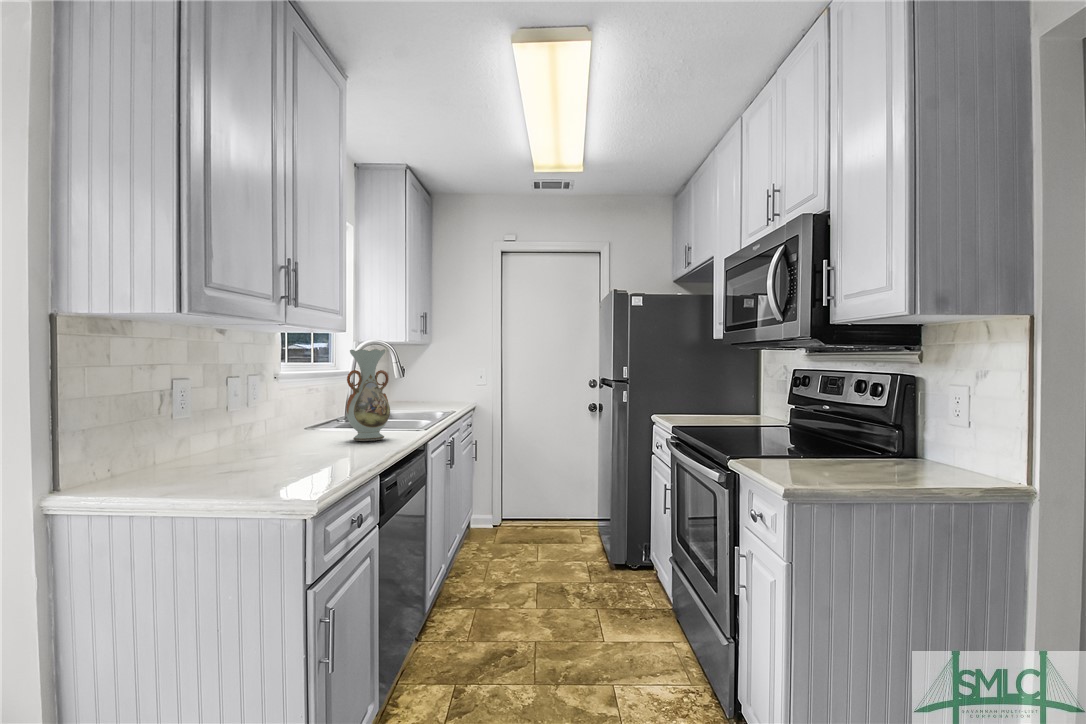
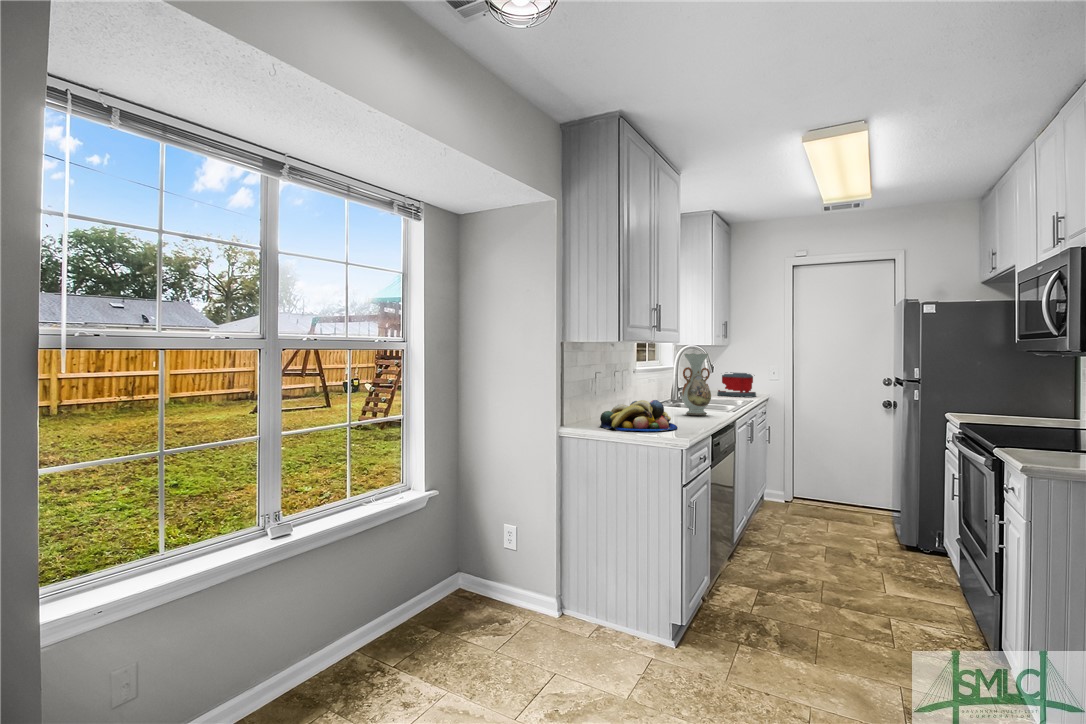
toaster: none [413,375,459,405] -> present [717,372,756,397]
fruit bowl: none [168,427,322,492] -> present [600,400,677,431]

